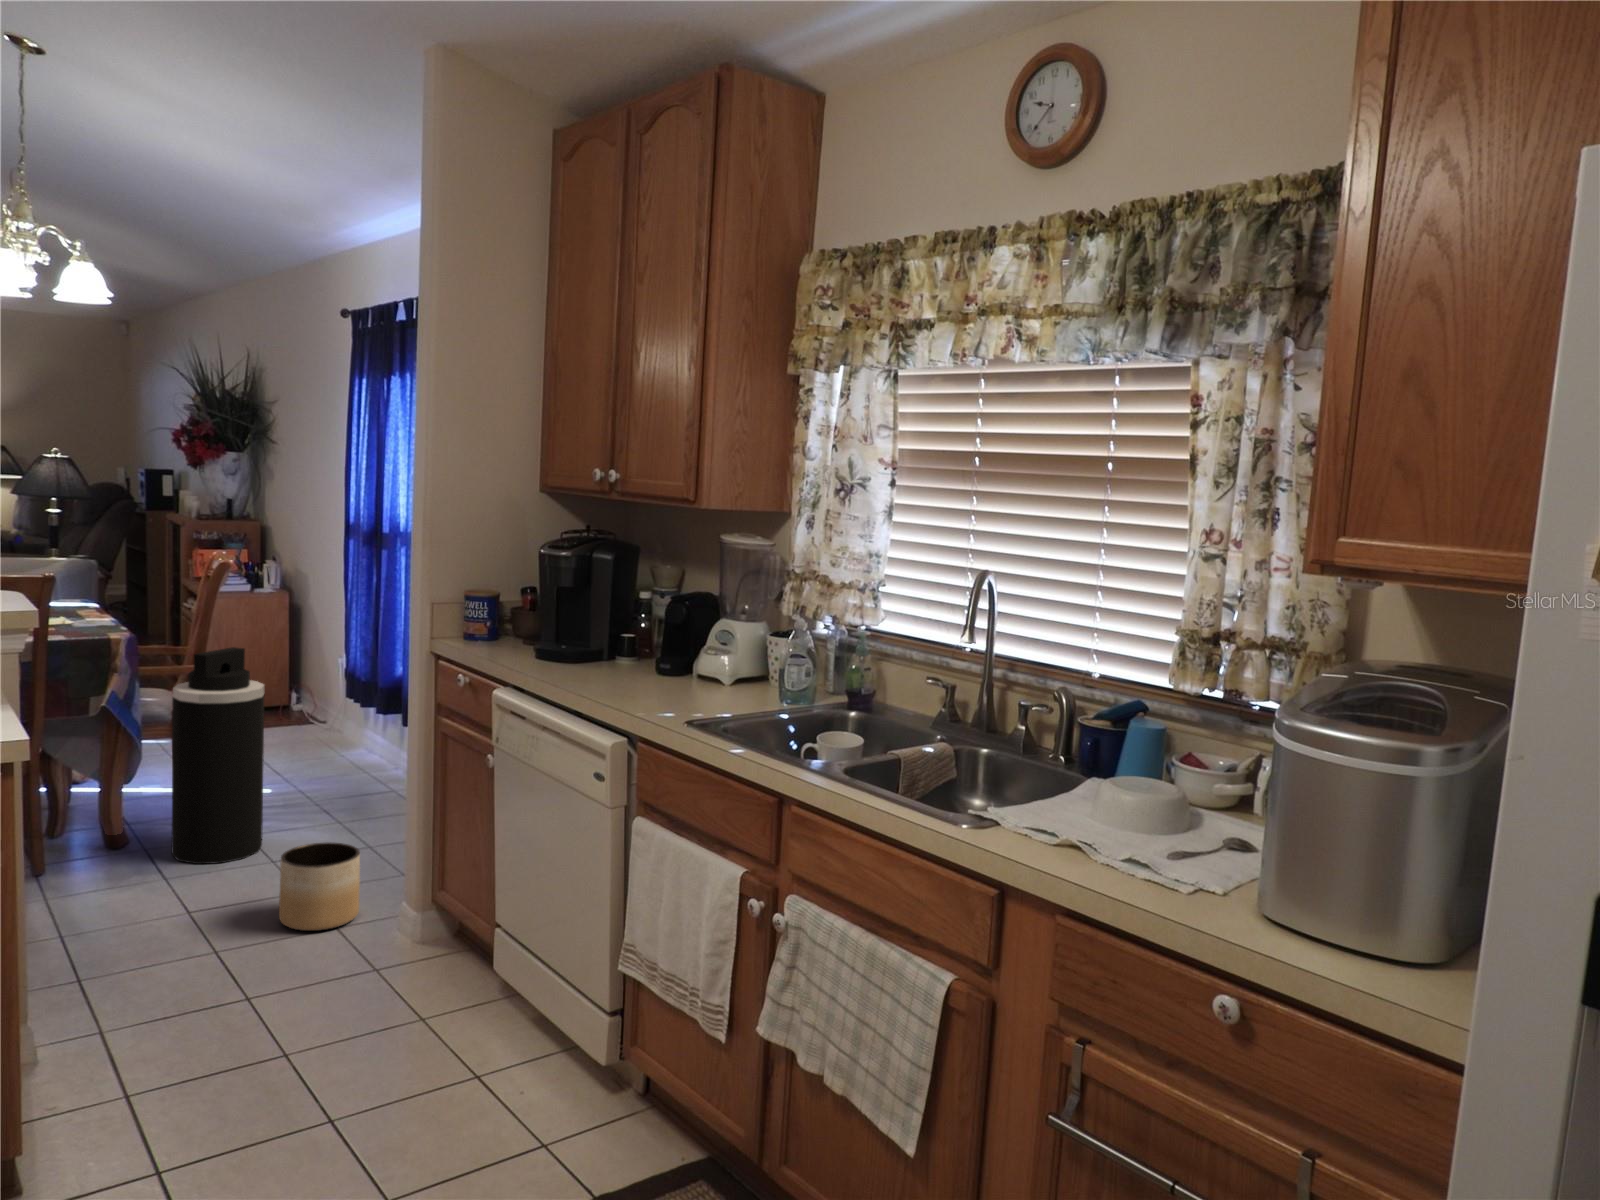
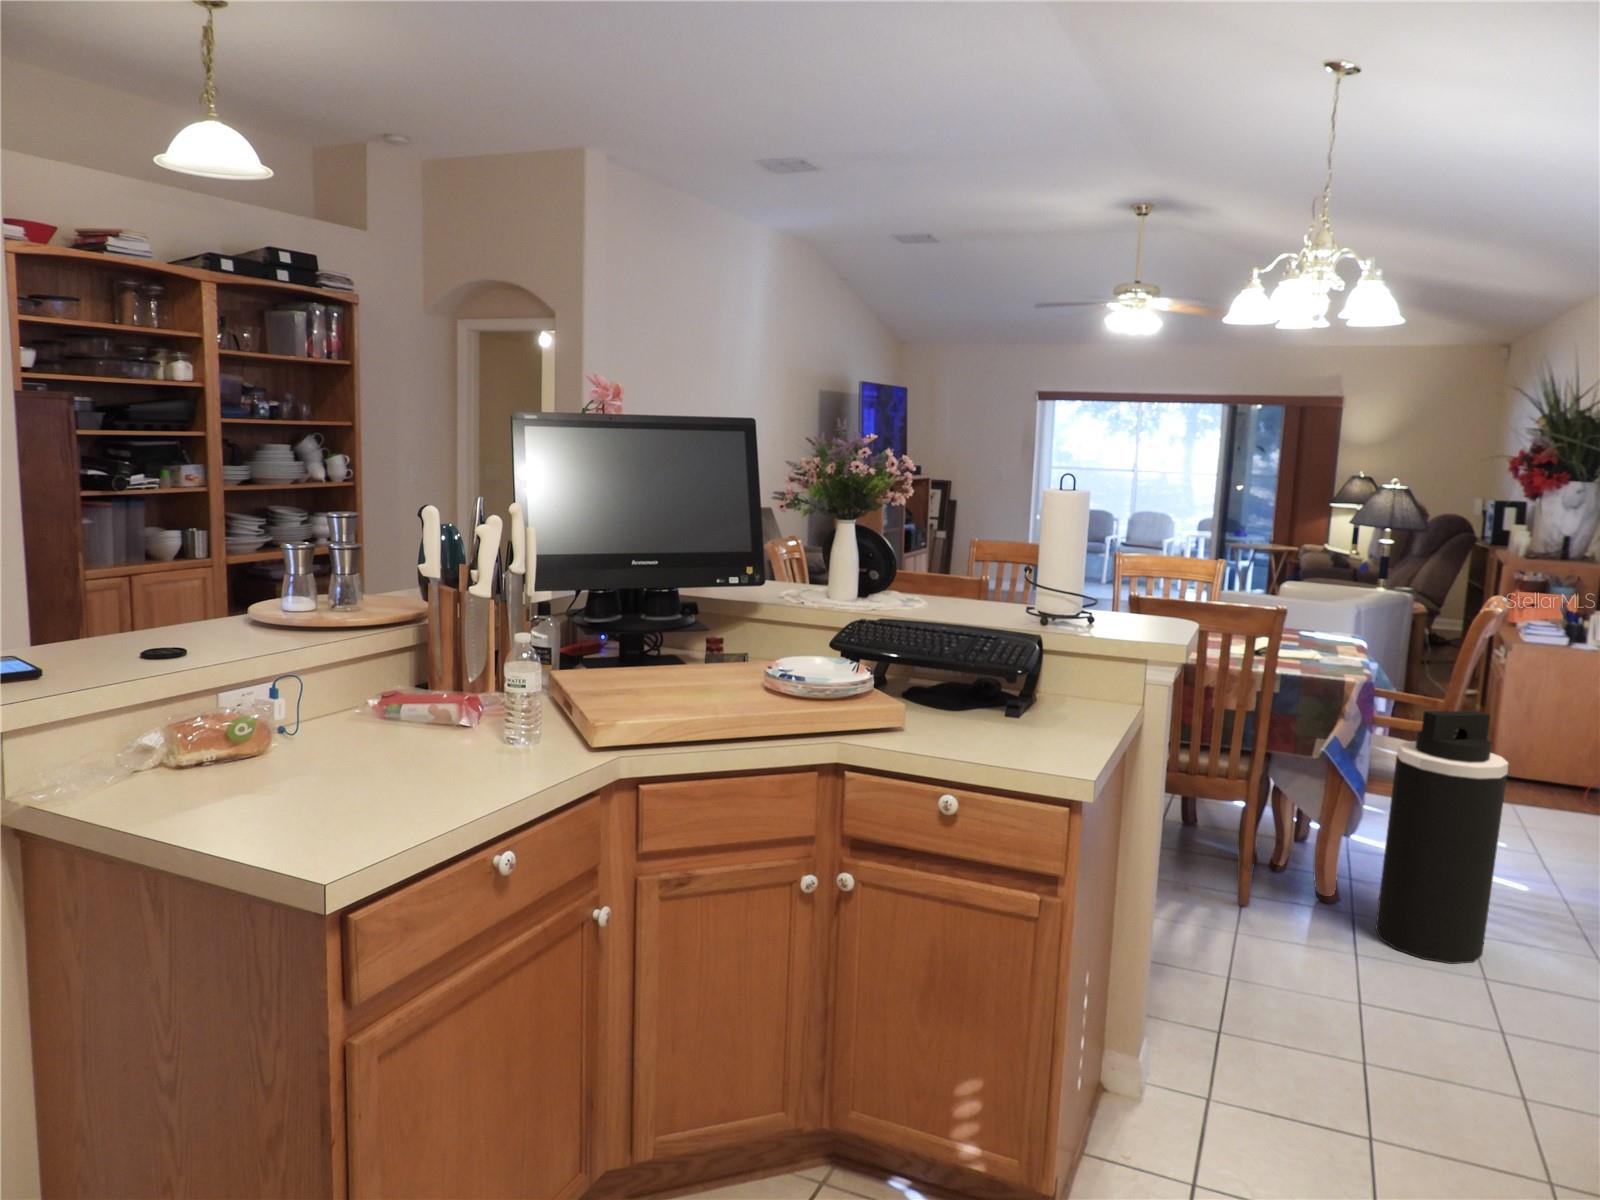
planter: present [279,842,360,931] -> none [1455,978,1578,1107]

